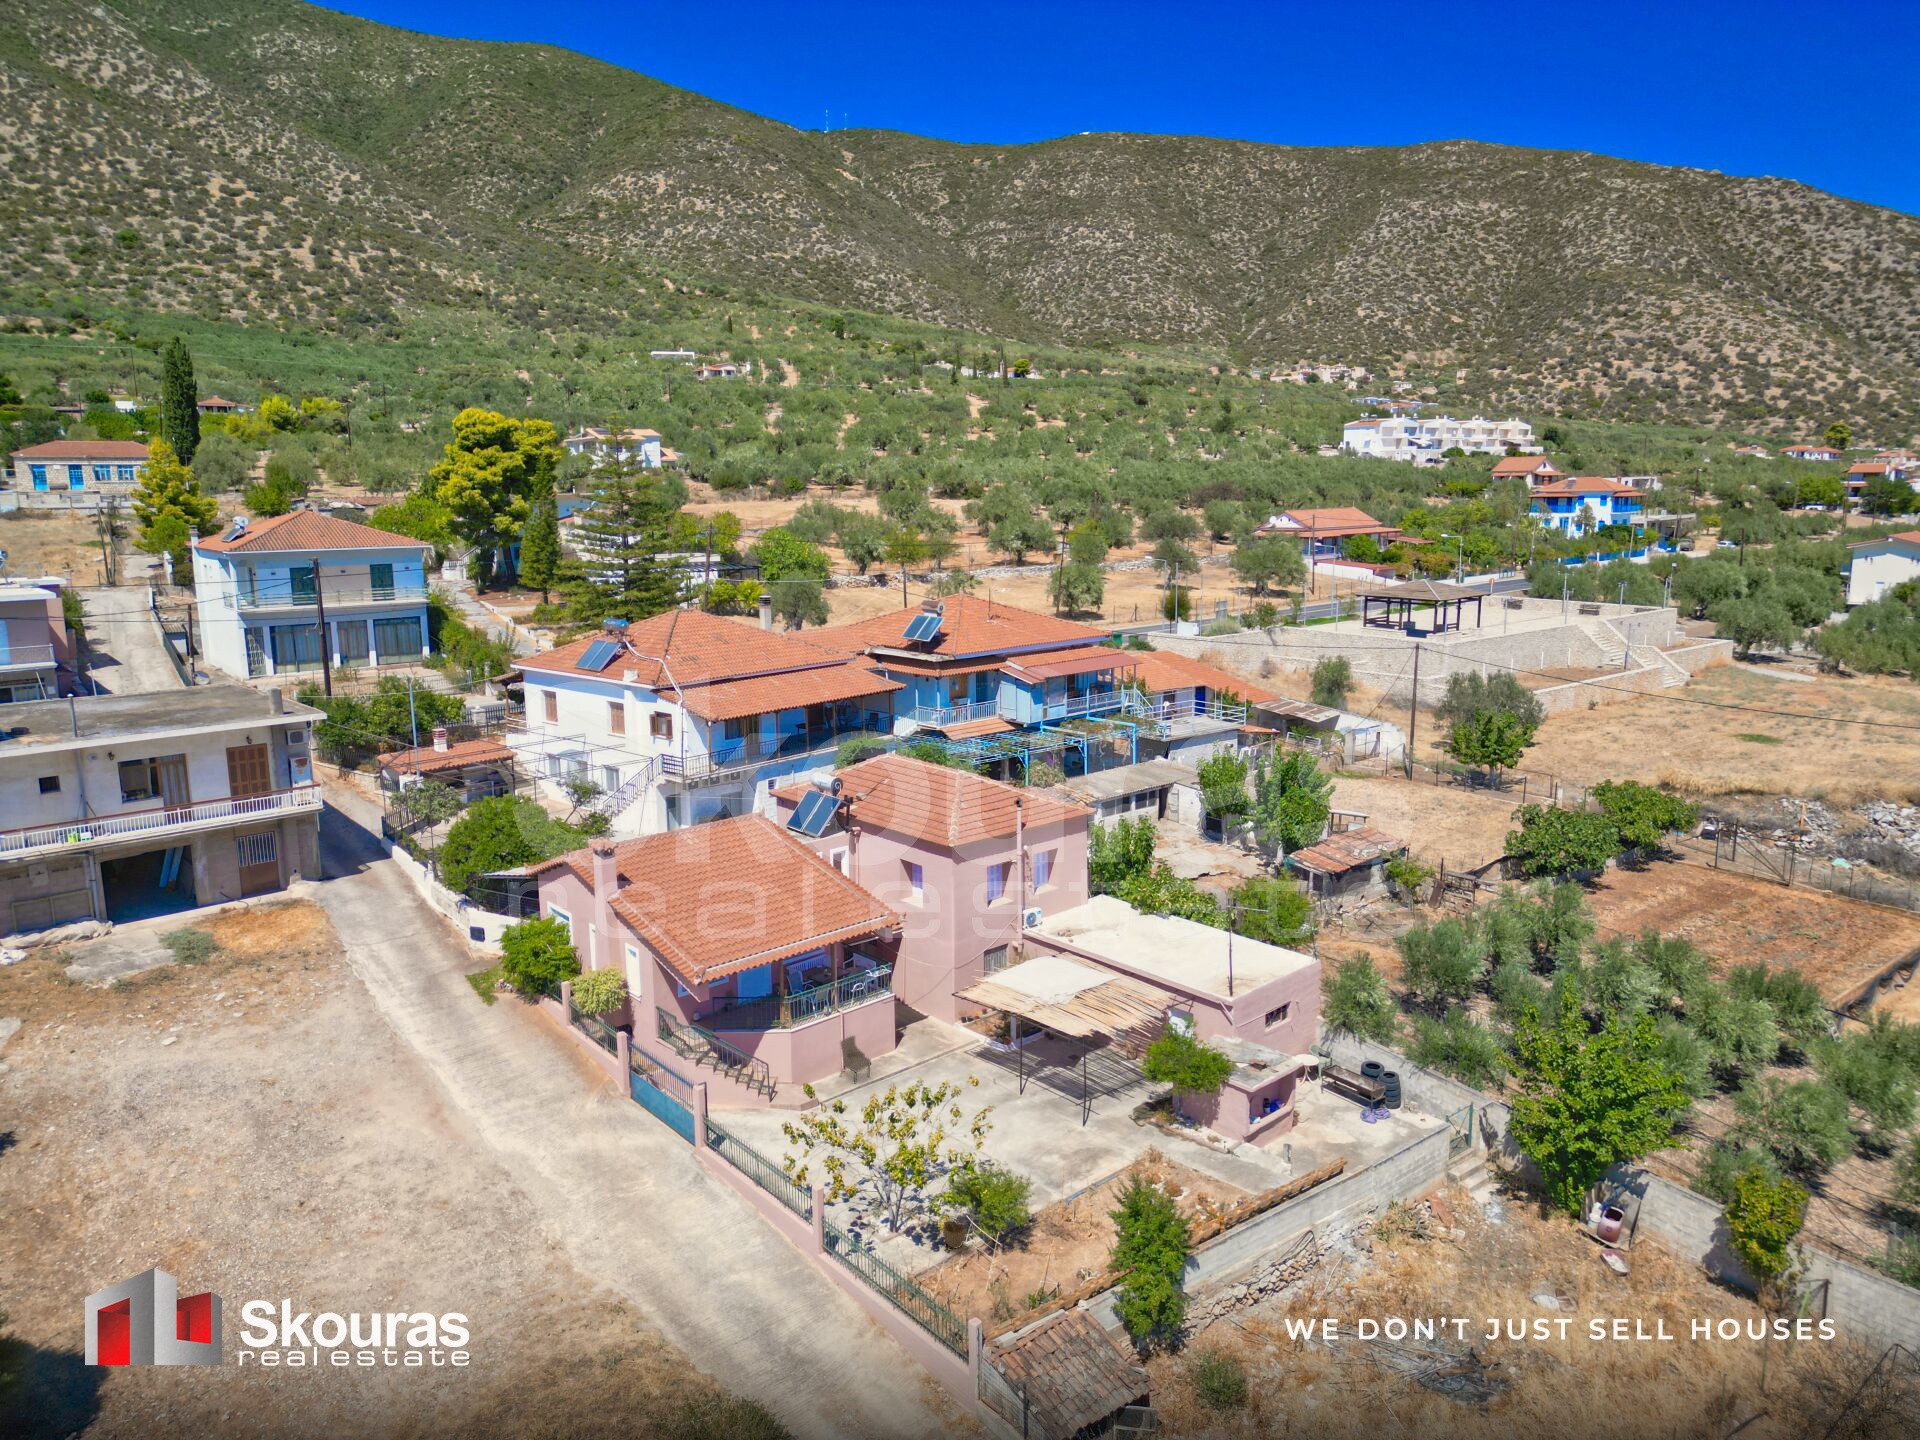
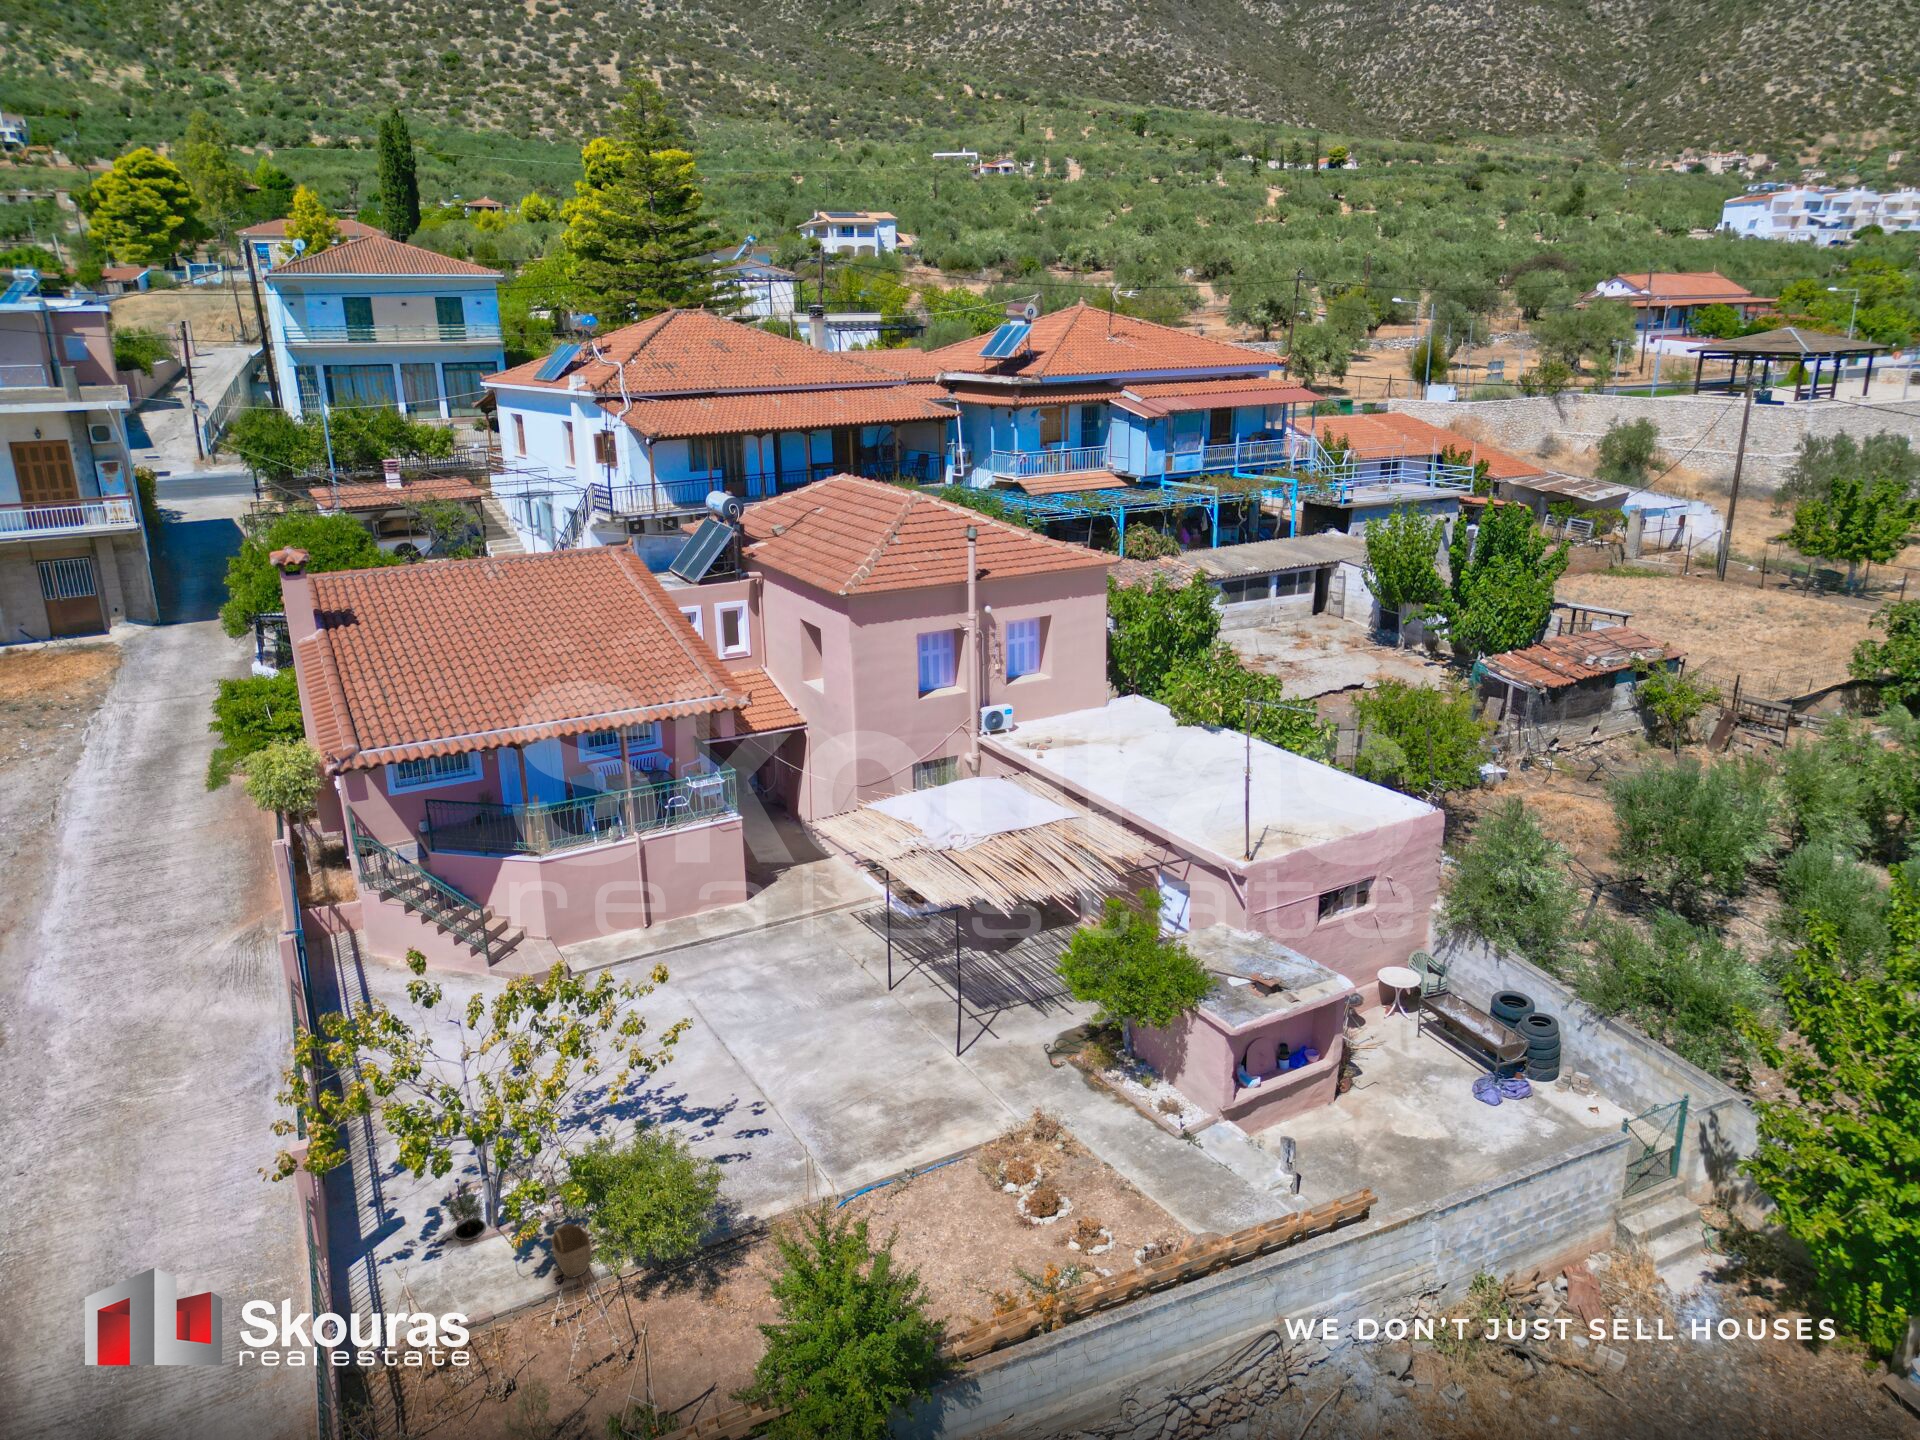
chair: present [841,1036,871,1083] -> none [632,874,681,947]
potted tree: none [871,1206,894,1240] -> present [446,1184,486,1241]

